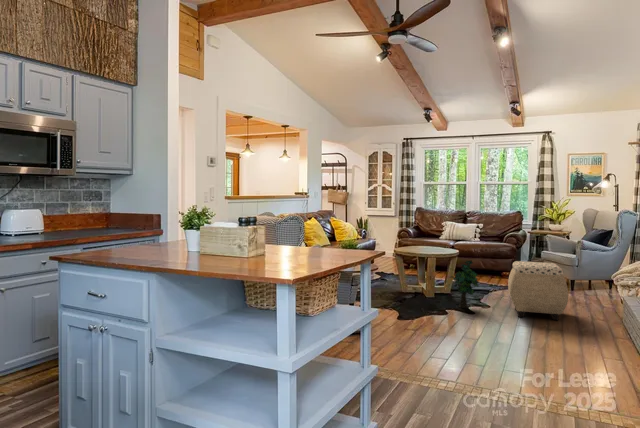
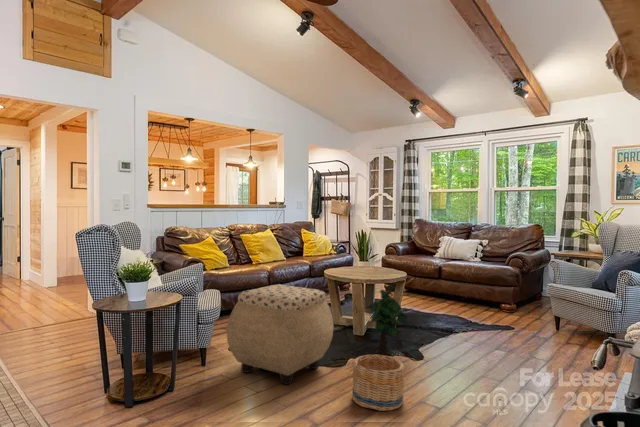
ottoman: present [508,261,568,320] -> present [227,284,334,384]
basket: none [479,303,512,333] -> present [353,355,405,411]

